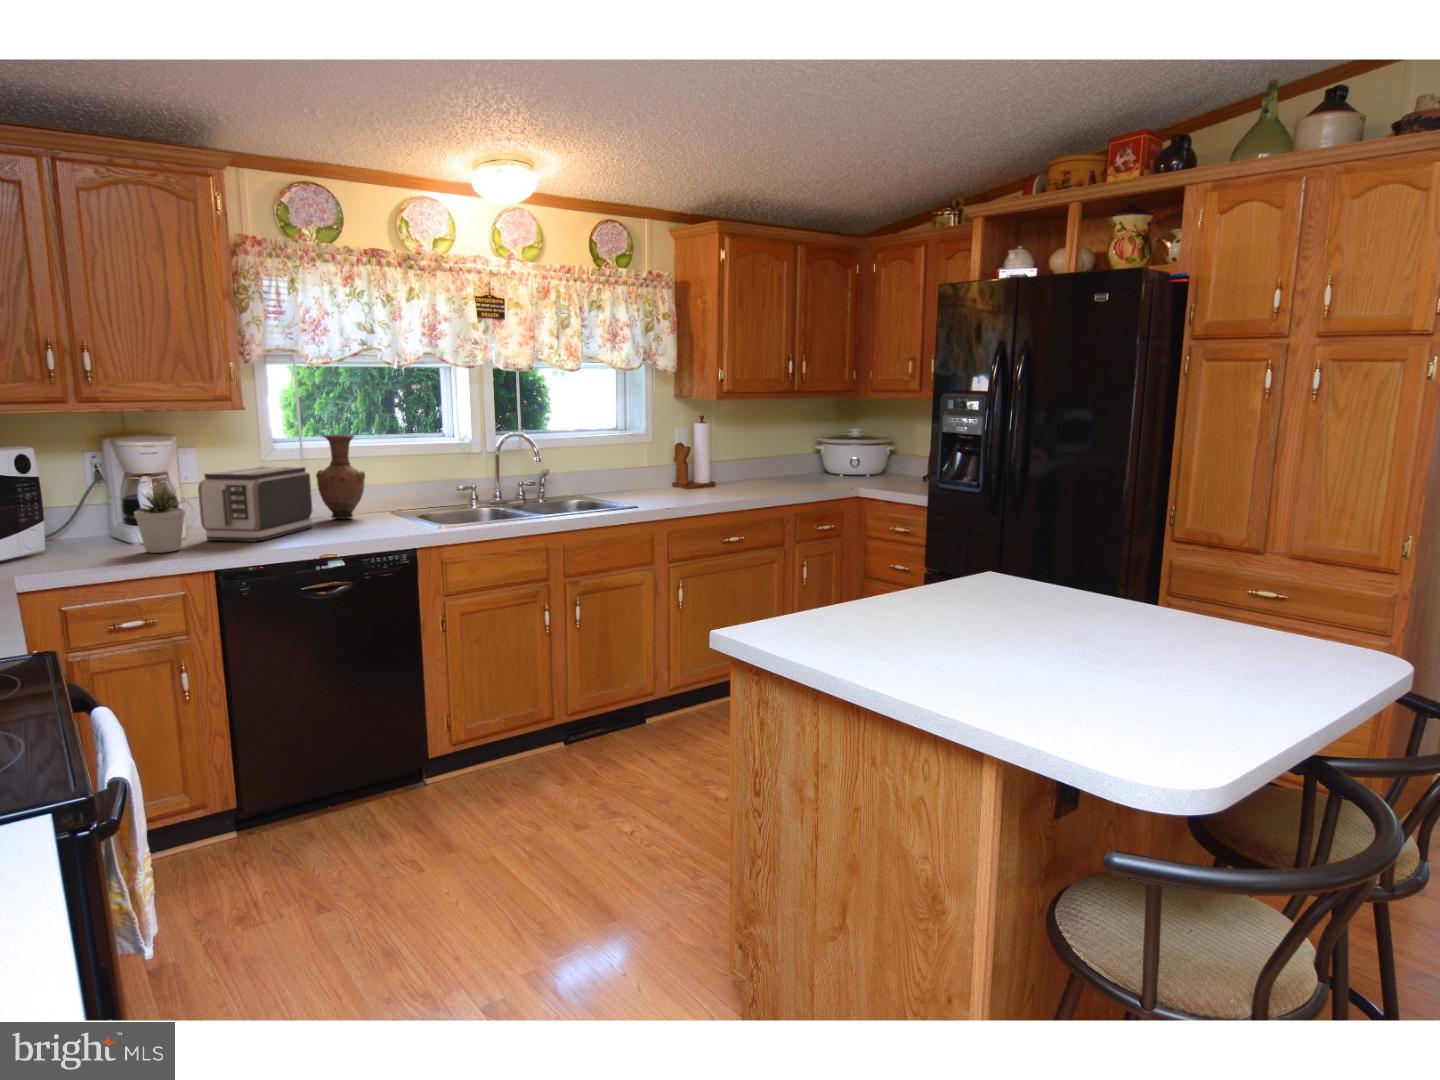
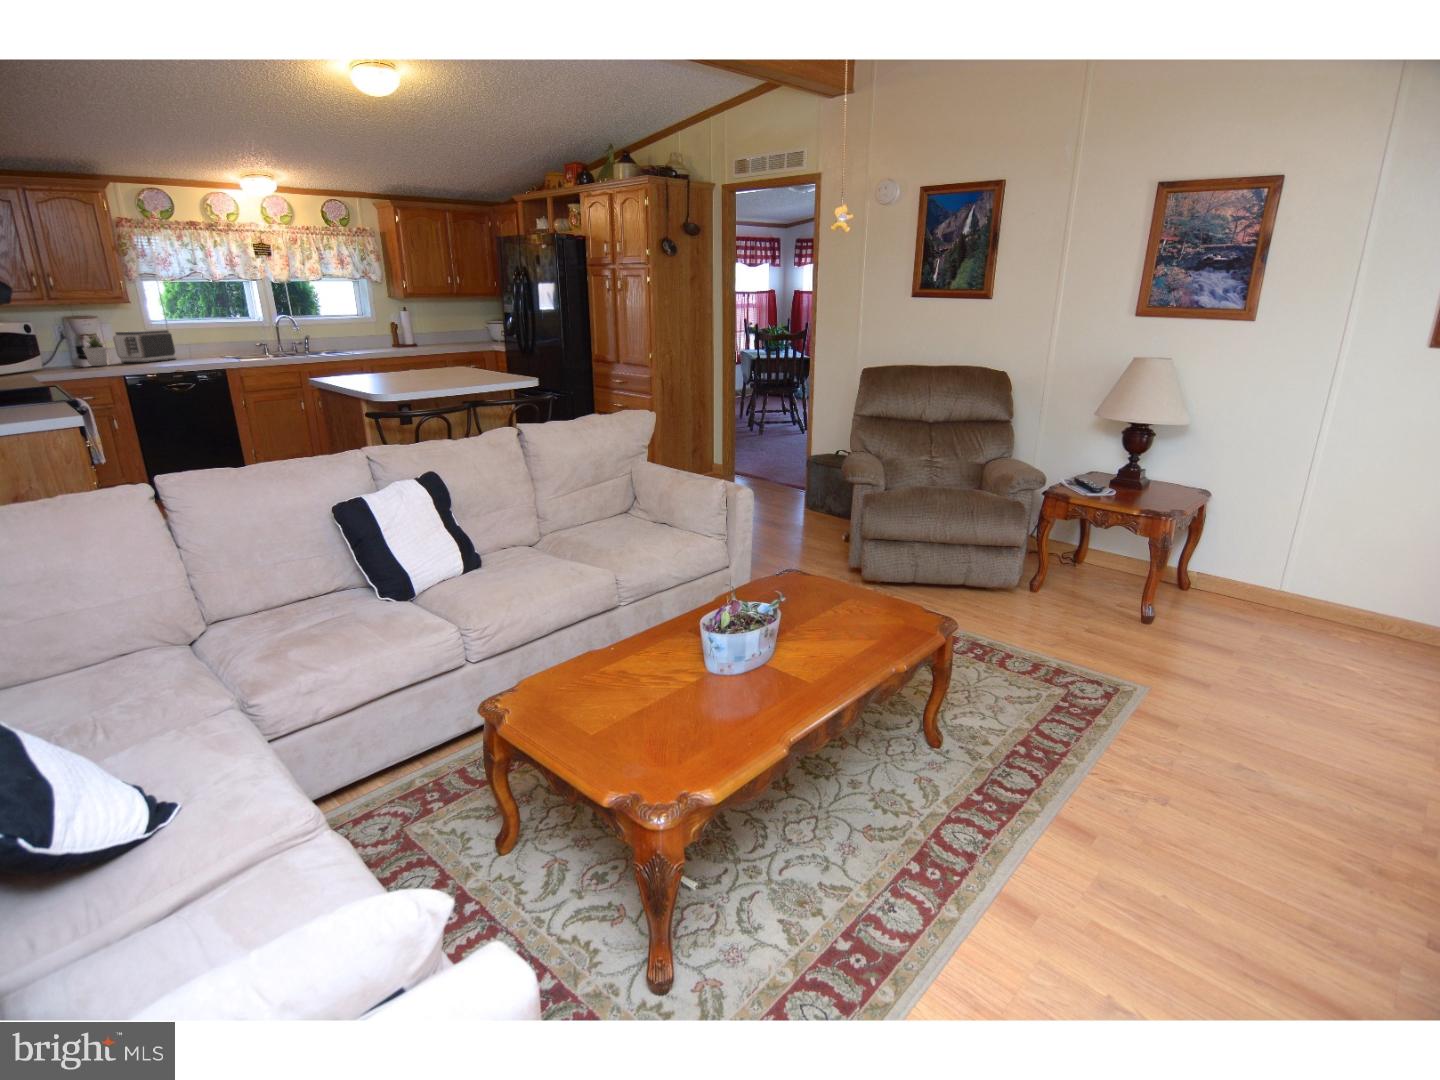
vase: present [316,435,365,519] -> none [178,315,205,357]

